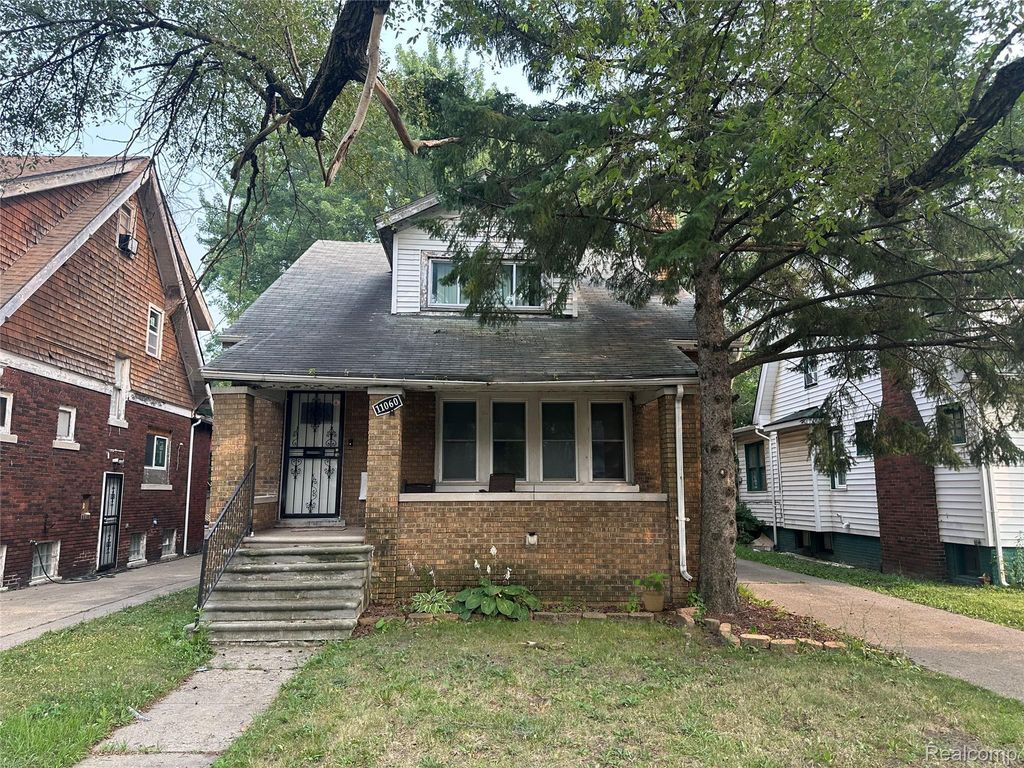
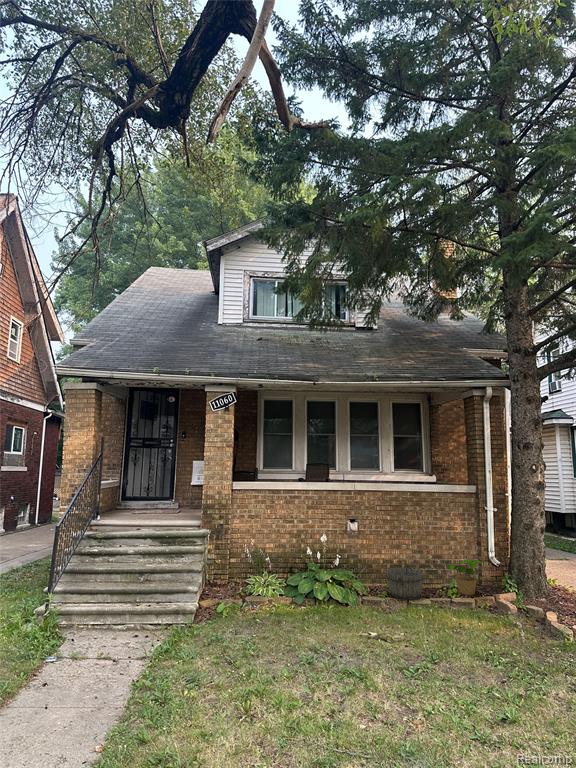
wooden bucket: none [566,578,606,616] -> present [386,565,424,599]

